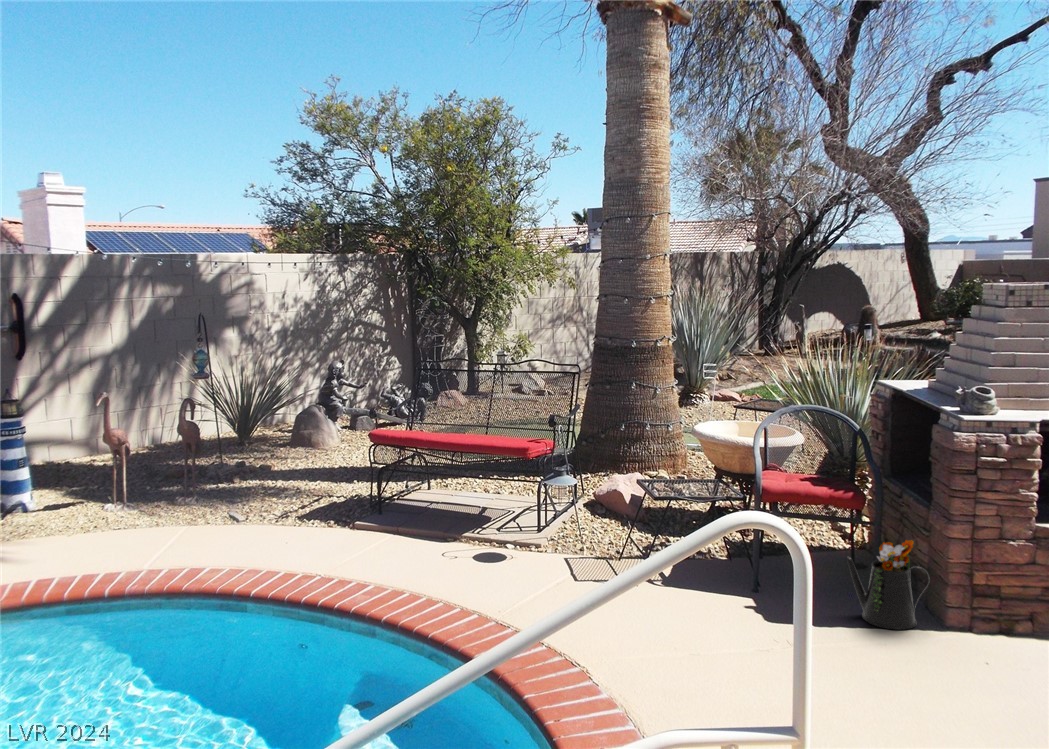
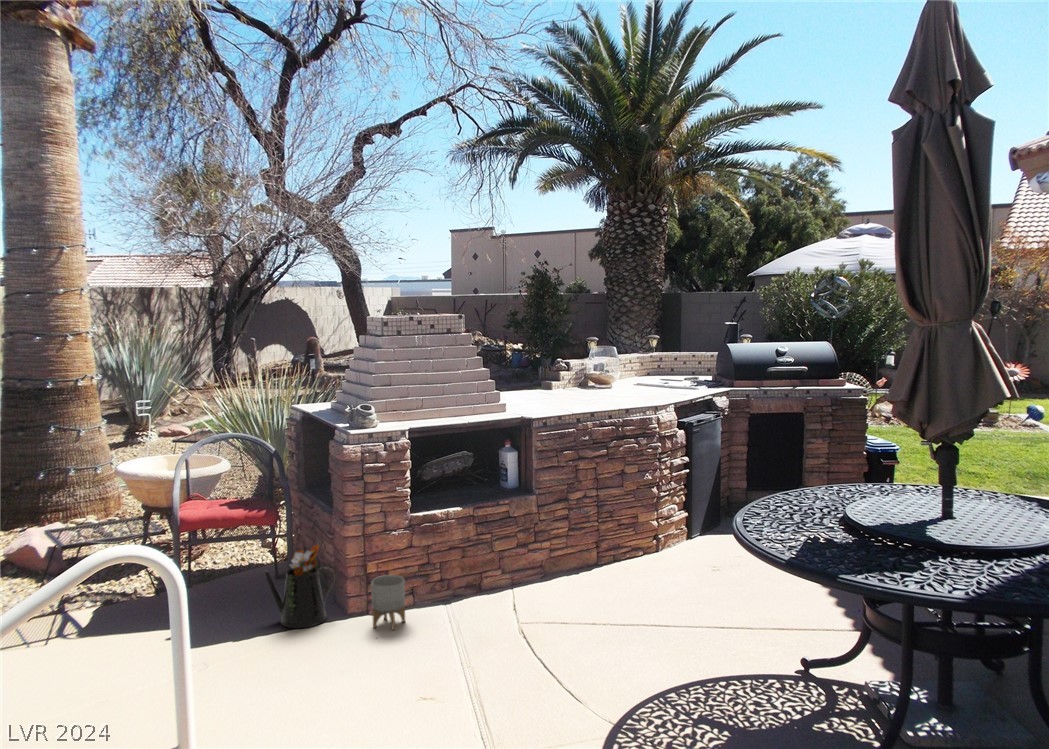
planter: none [977,591,1025,659] -> present [371,575,405,630]

